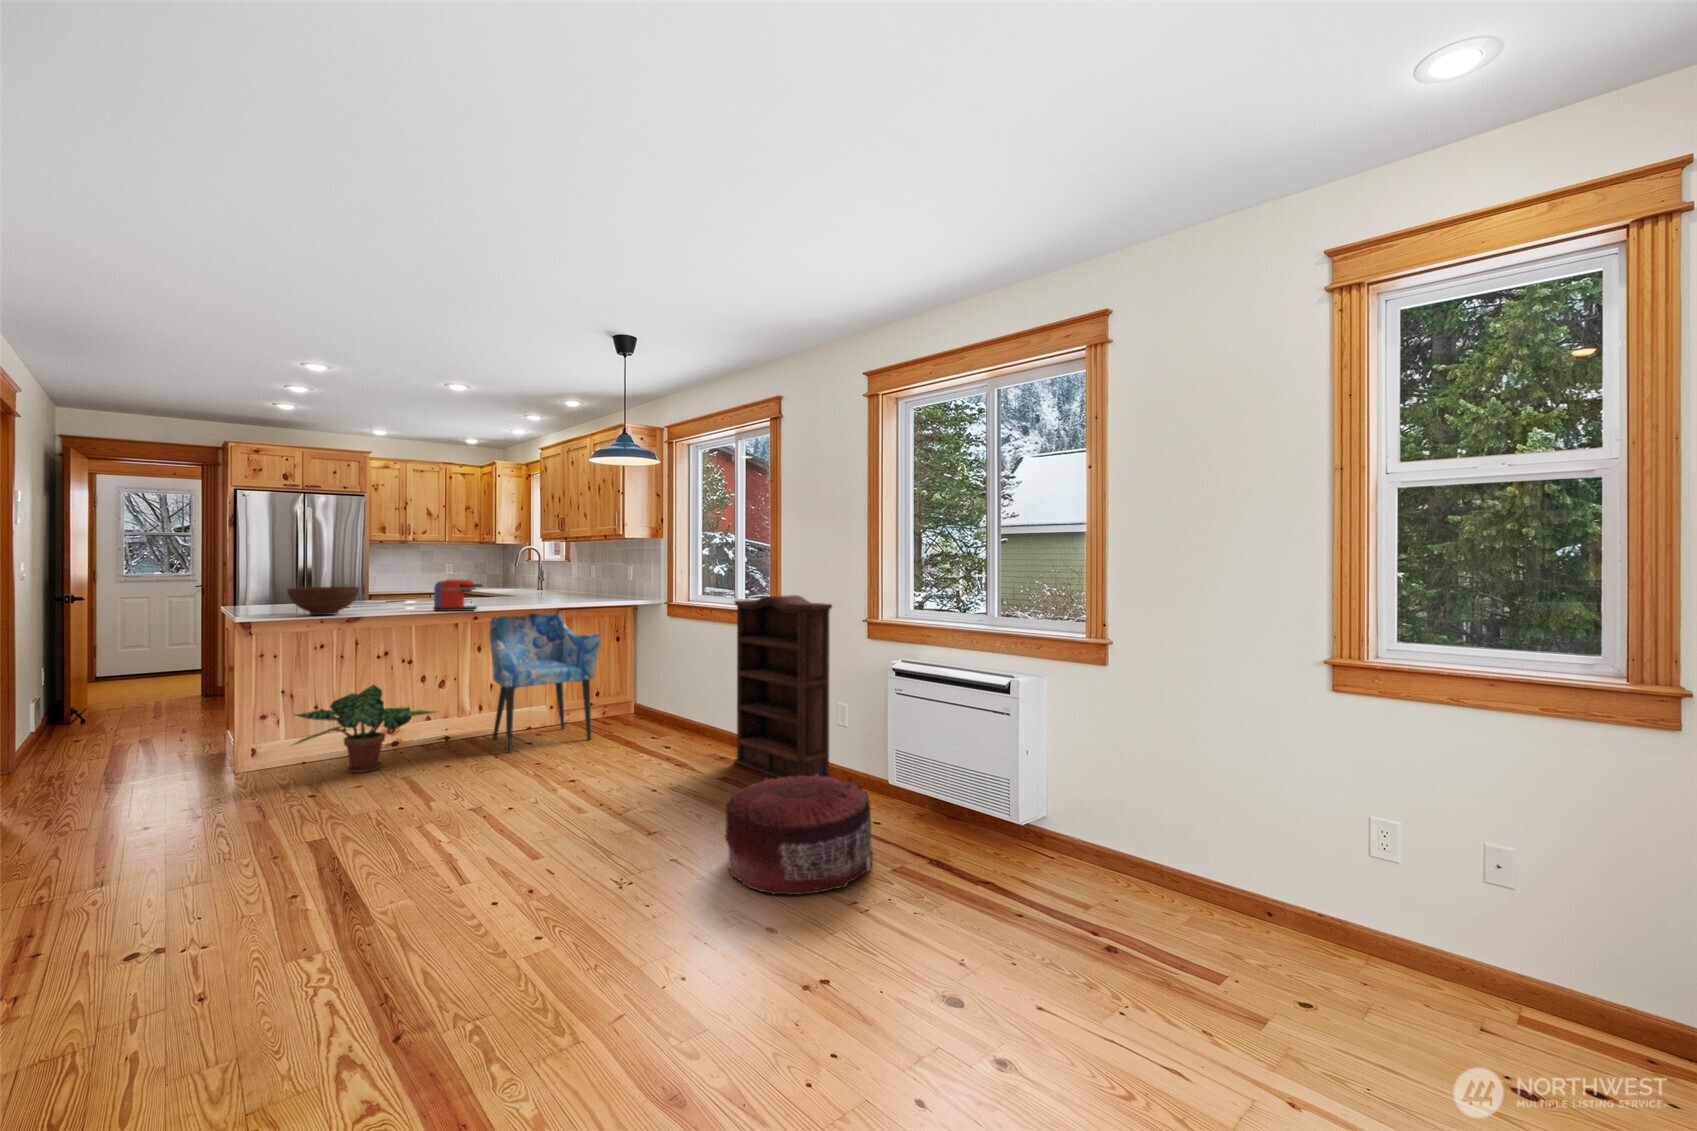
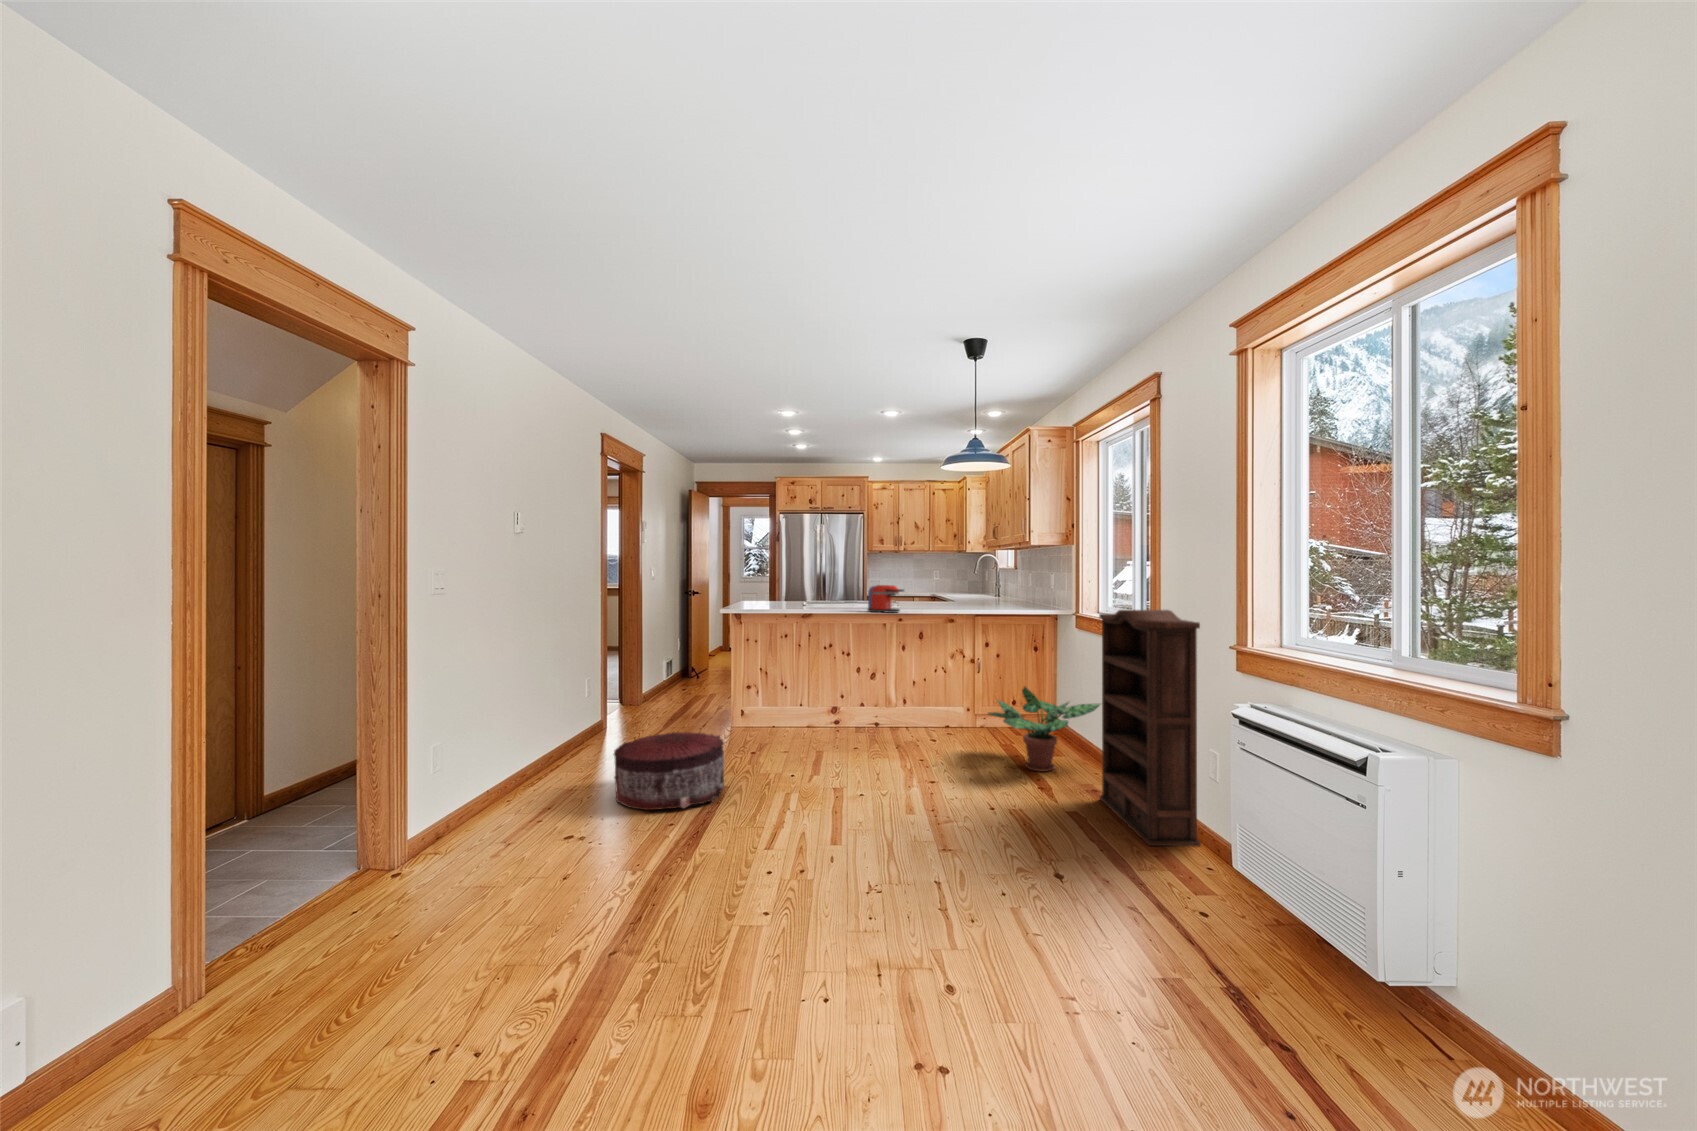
fruit bowl: present [287,587,359,615] -> none [769,589,814,611]
armchair: present [490,614,601,753] -> none [899,615,995,745]
potted plant: present [294,685,436,773] -> present [988,687,1100,772]
pouf: present [725,773,873,894] -> present [613,732,724,810]

